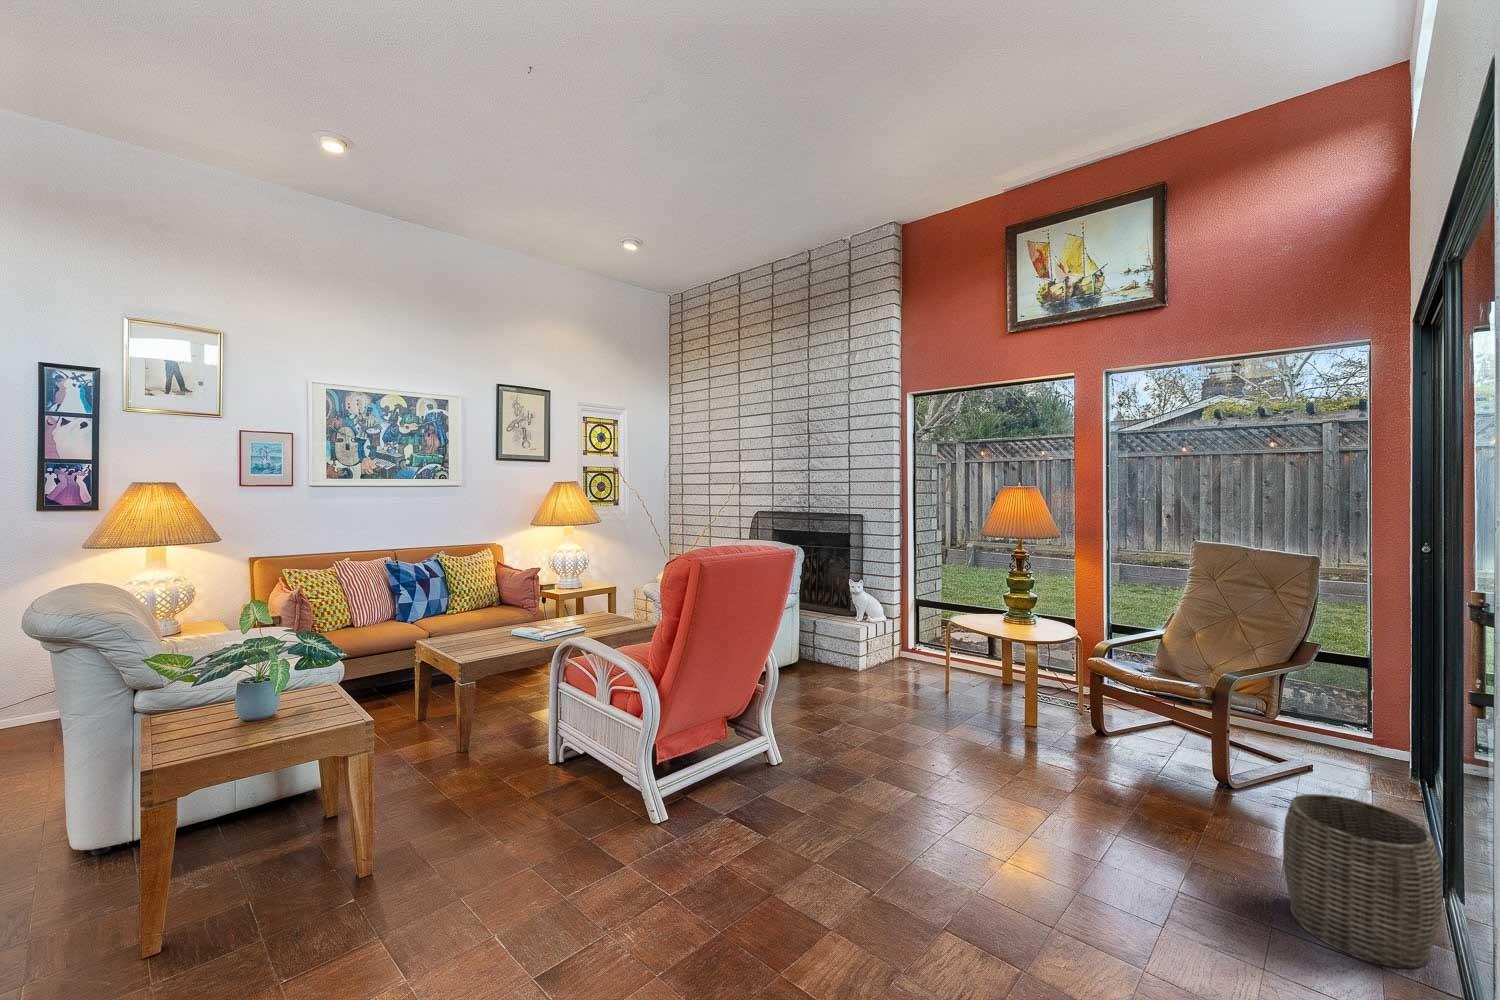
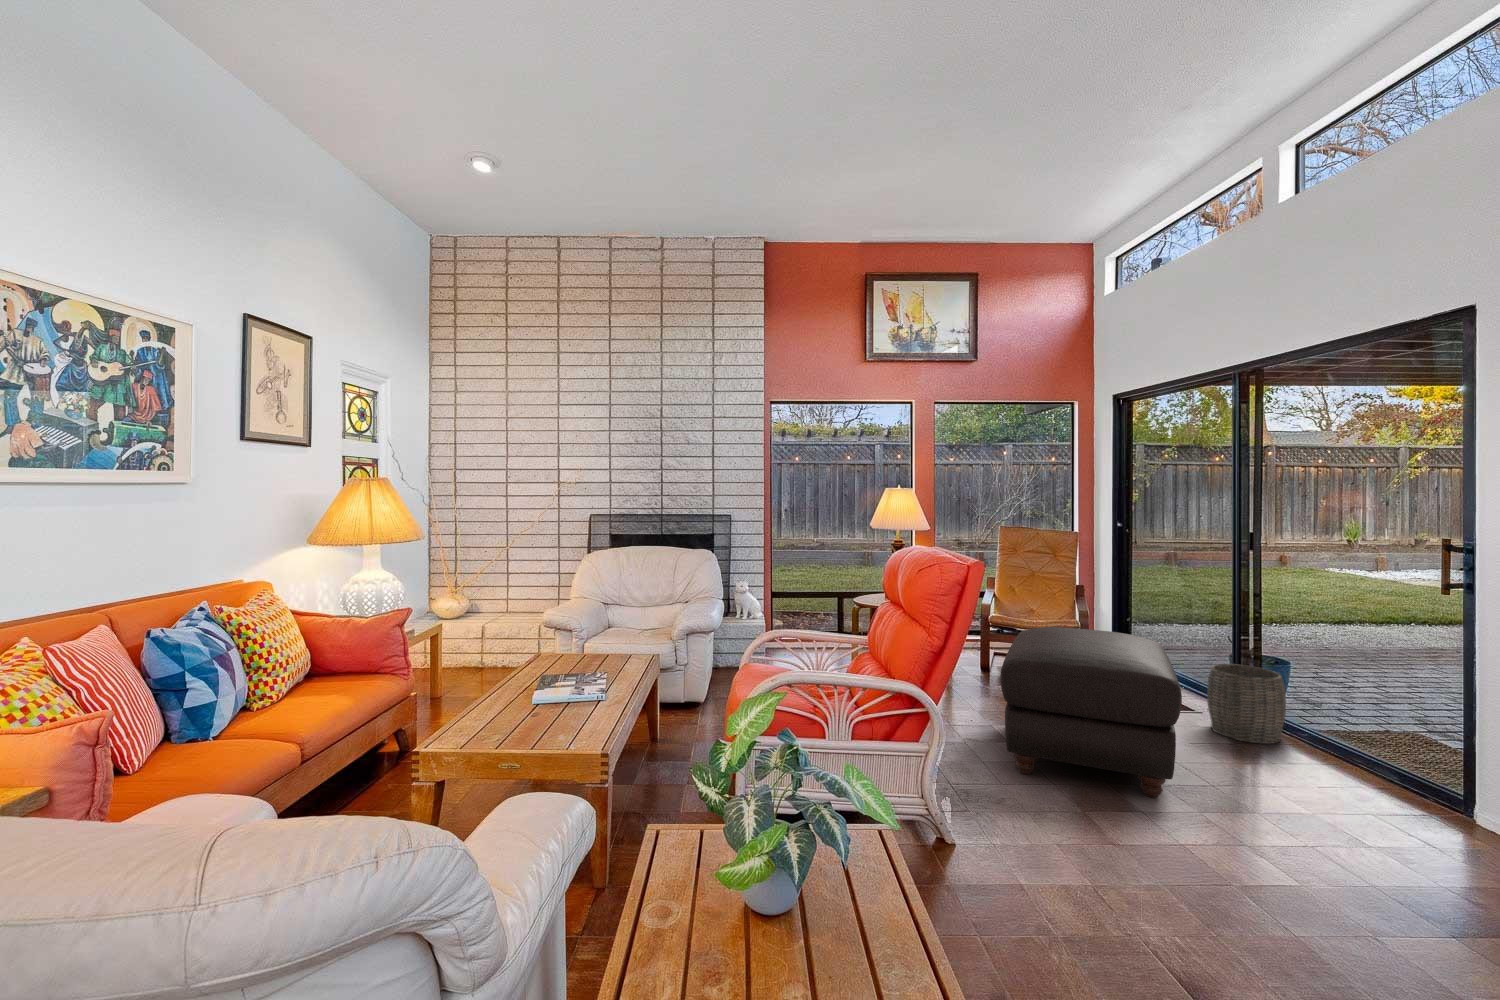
ottoman: none [832,668,1138,906] -> present [1000,627,1182,798]

